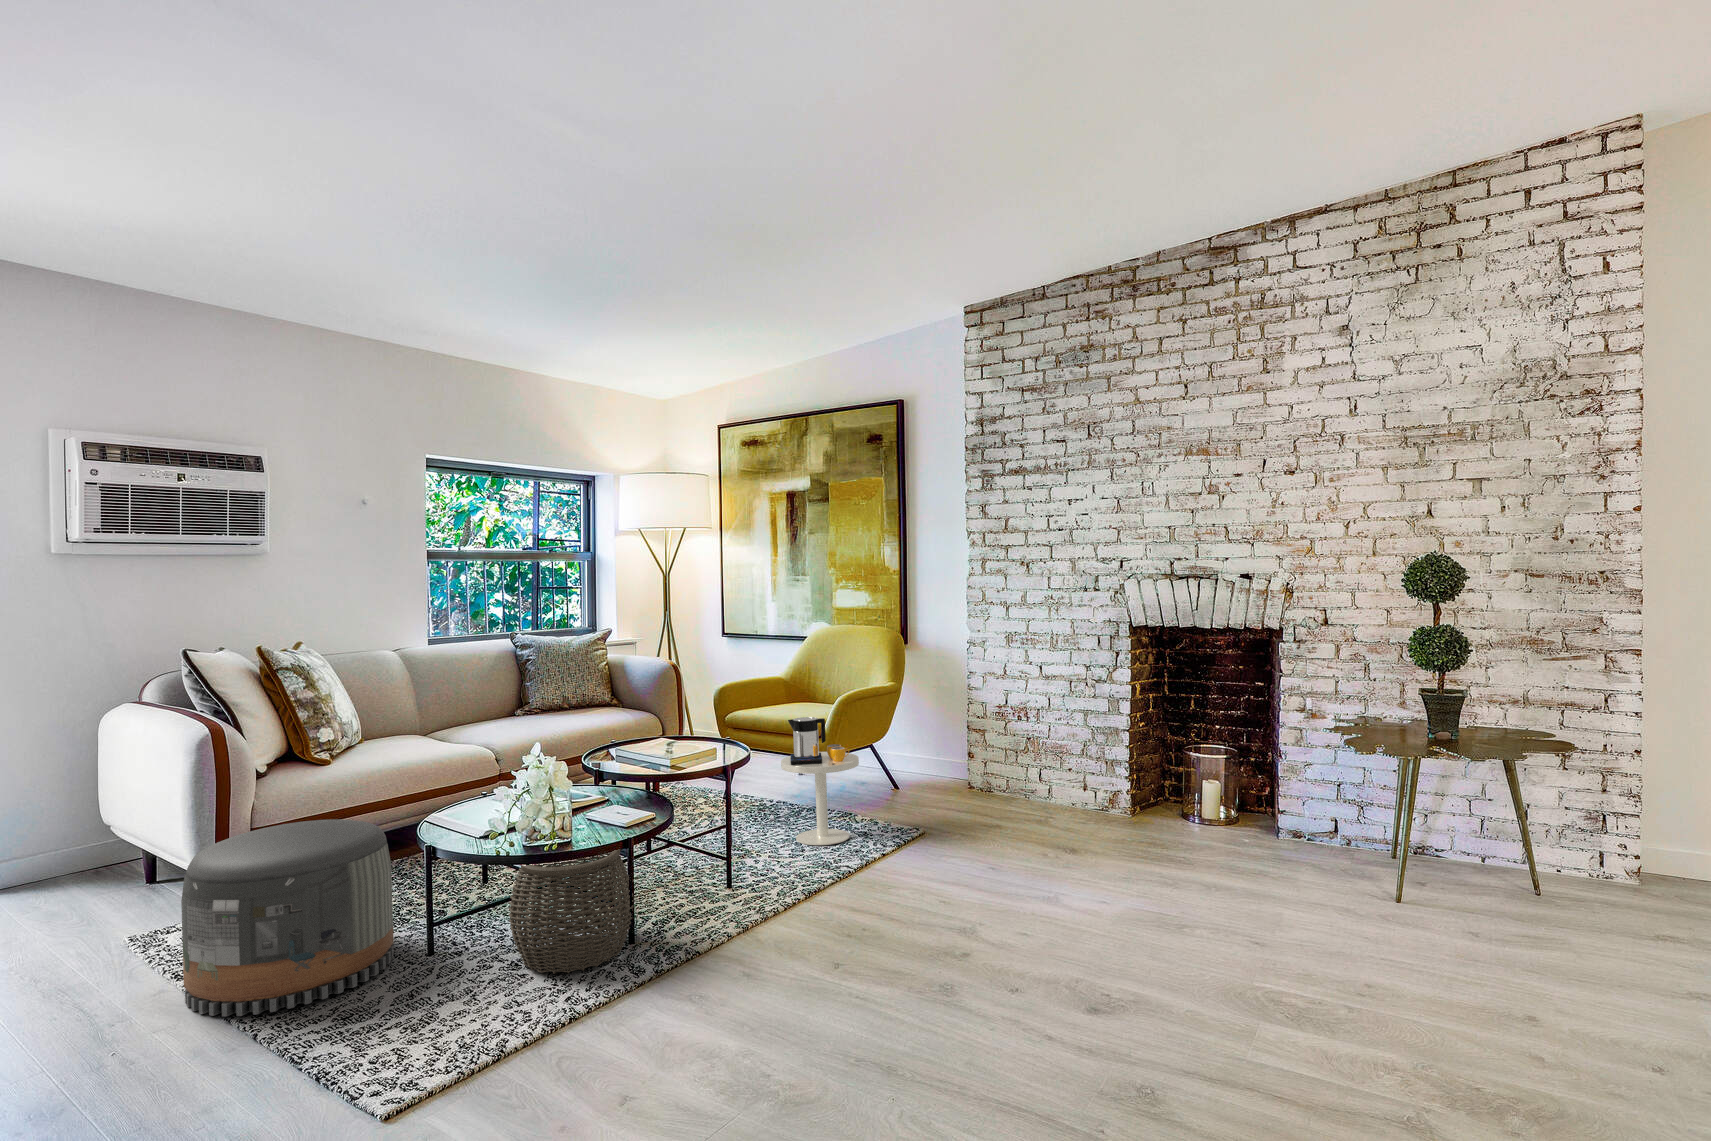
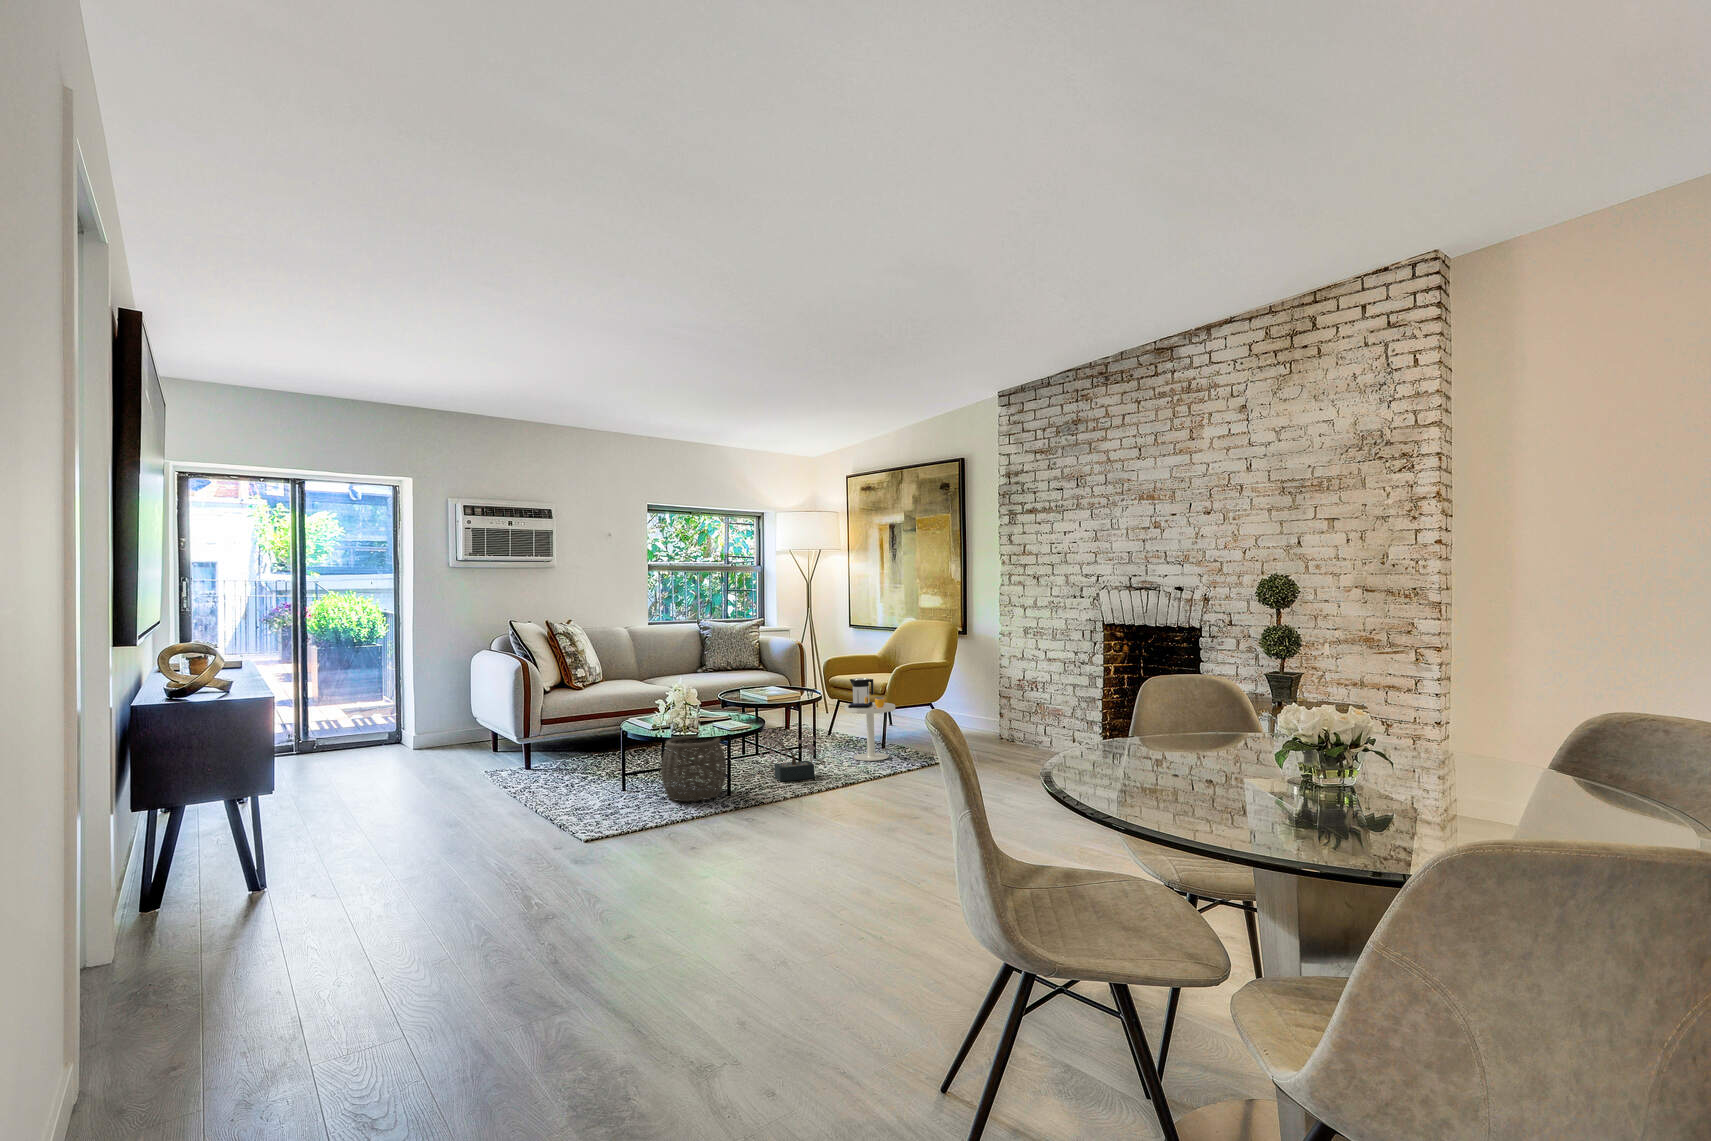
decorative plant: none [673,814,770,903] -> present [760,728,821,782]
pouf: present [181,819,394,1016] -> none [507,715,606,804]

